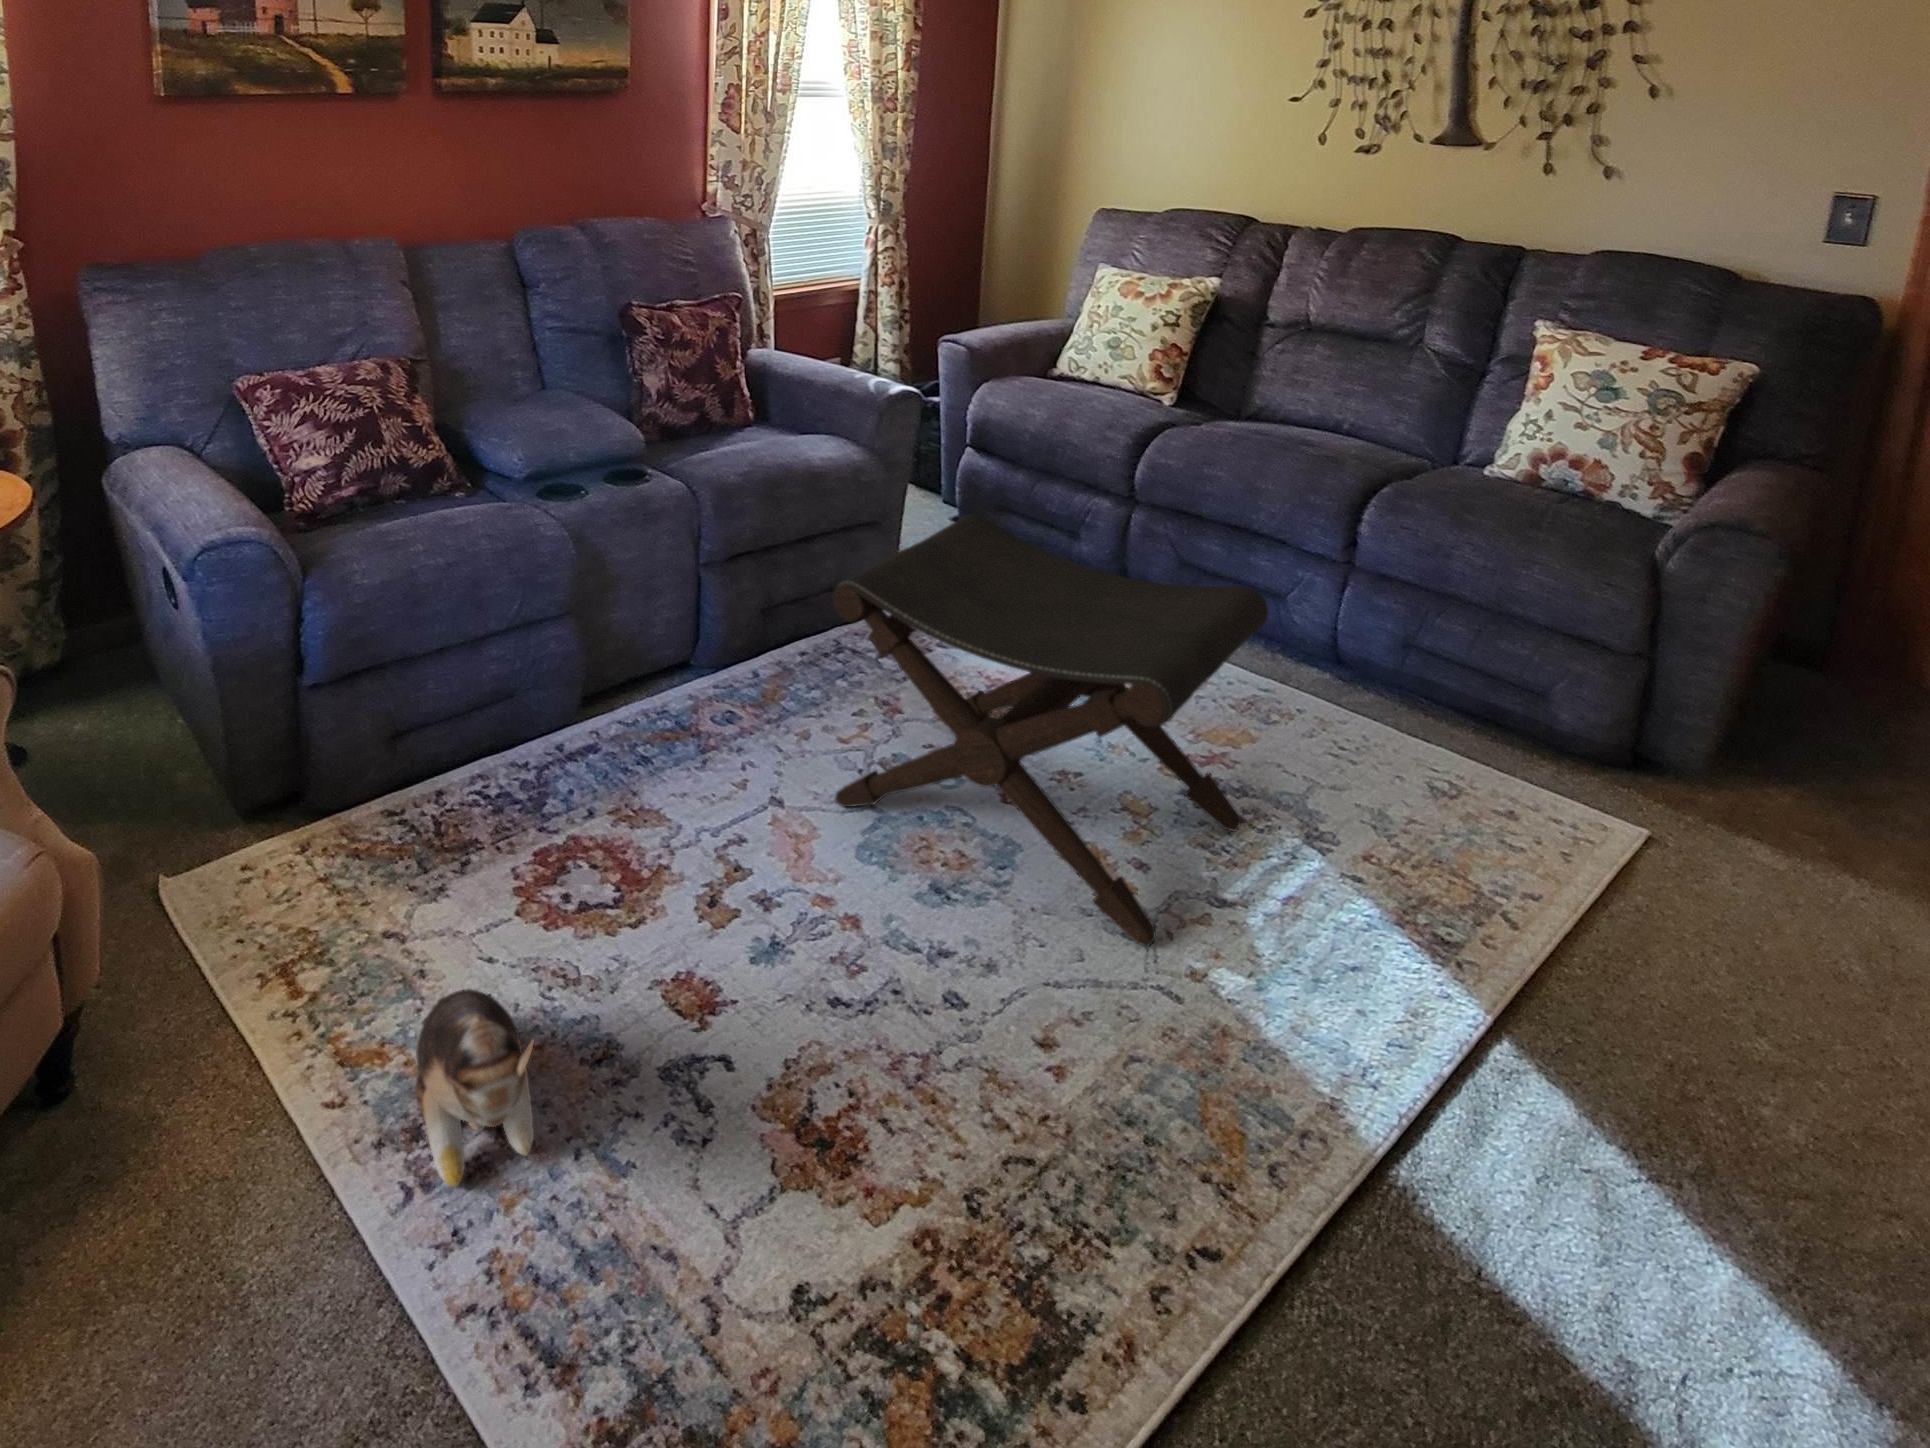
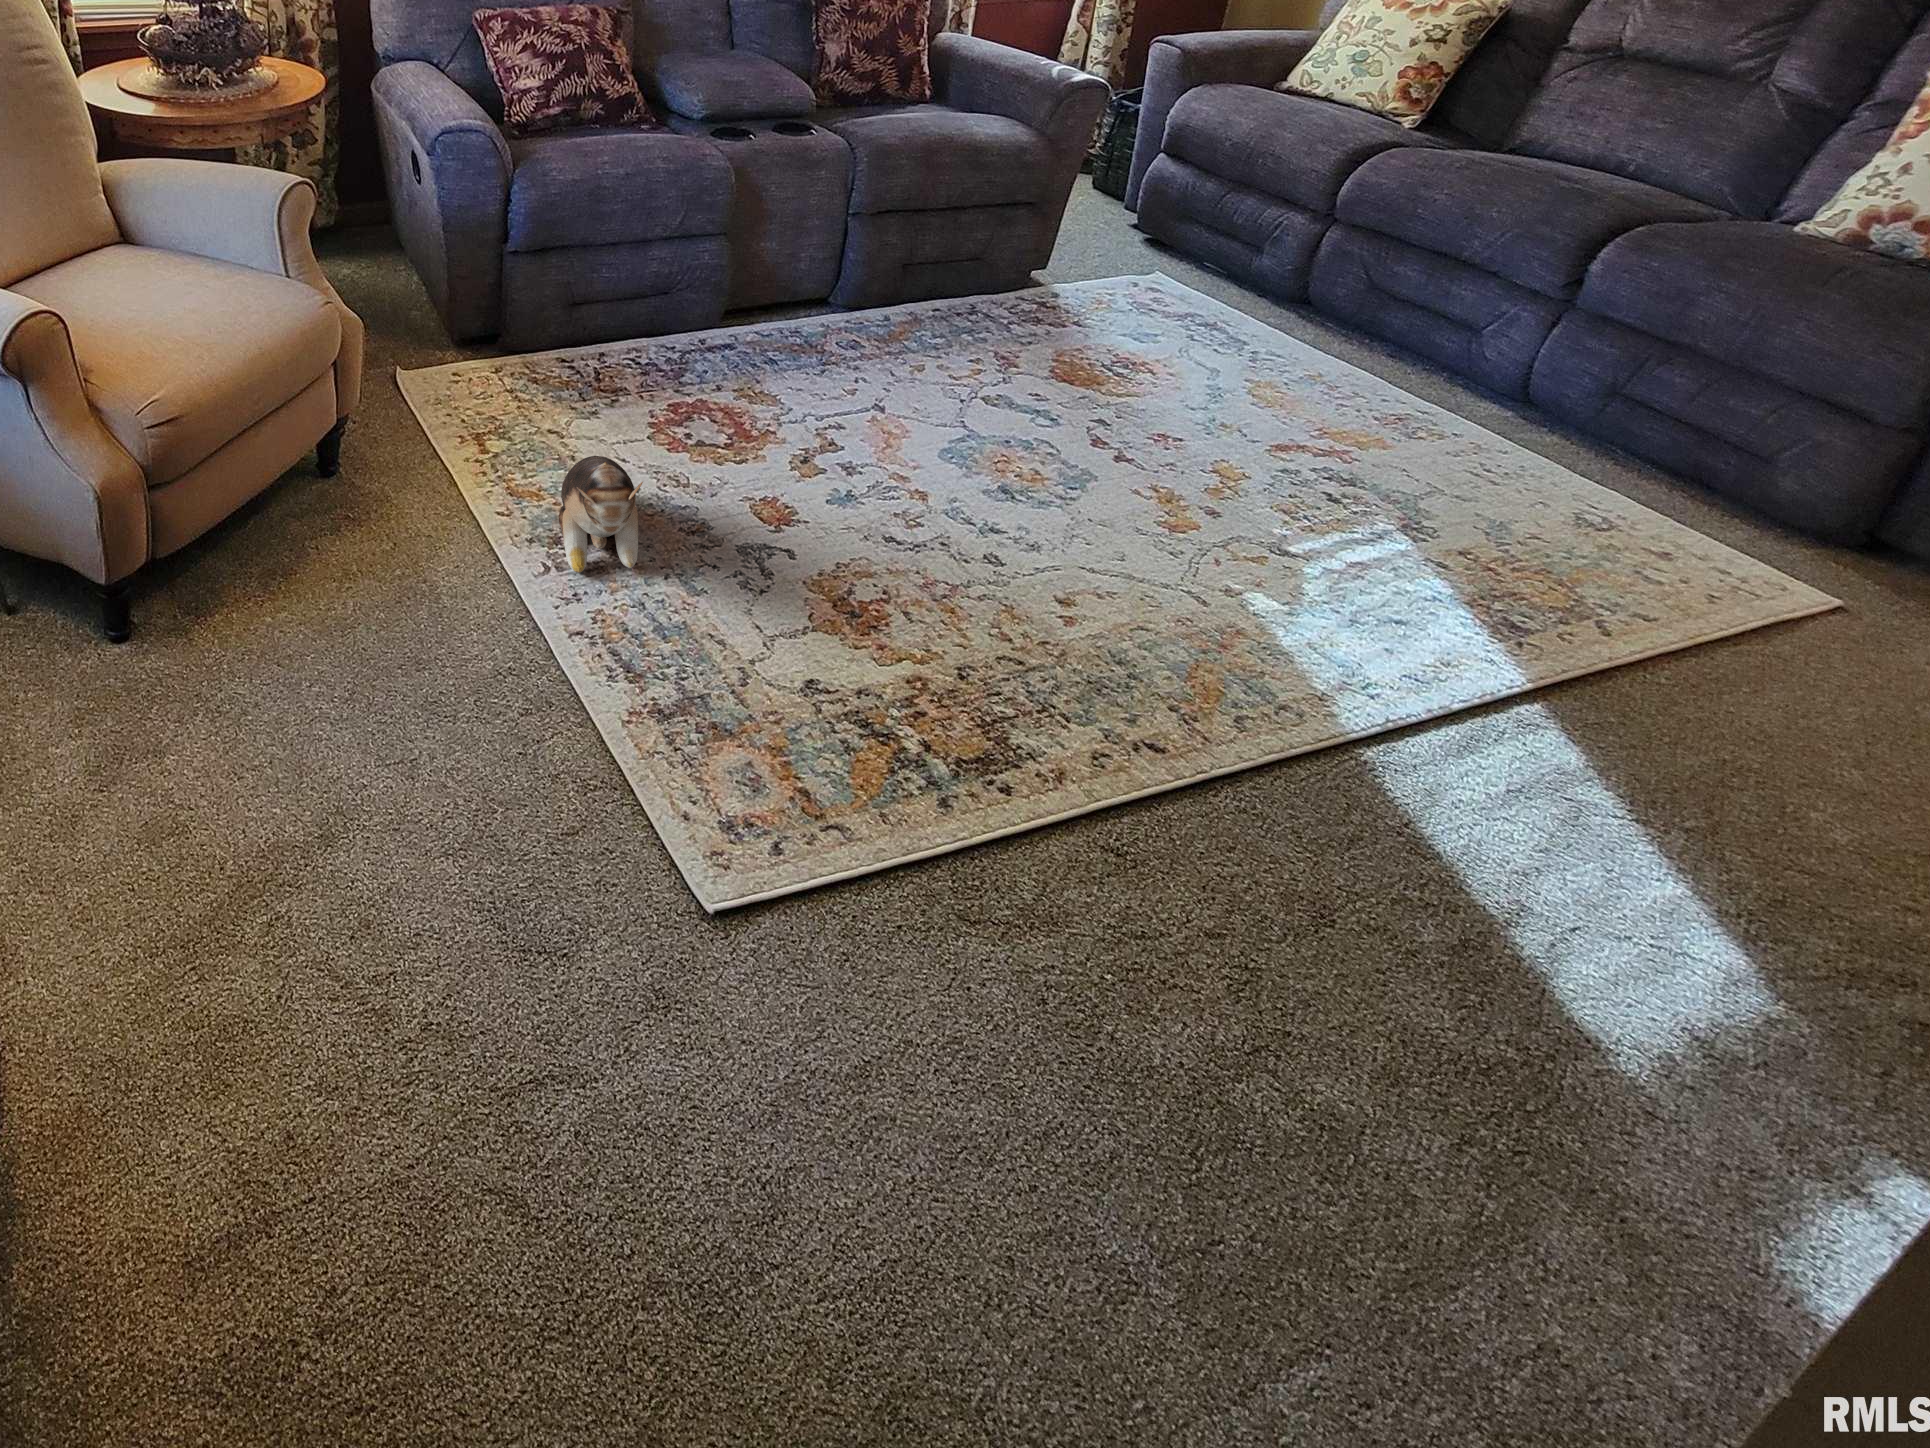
footstool: present [833,515,1268,947] -> none [931,192,1415,565]

